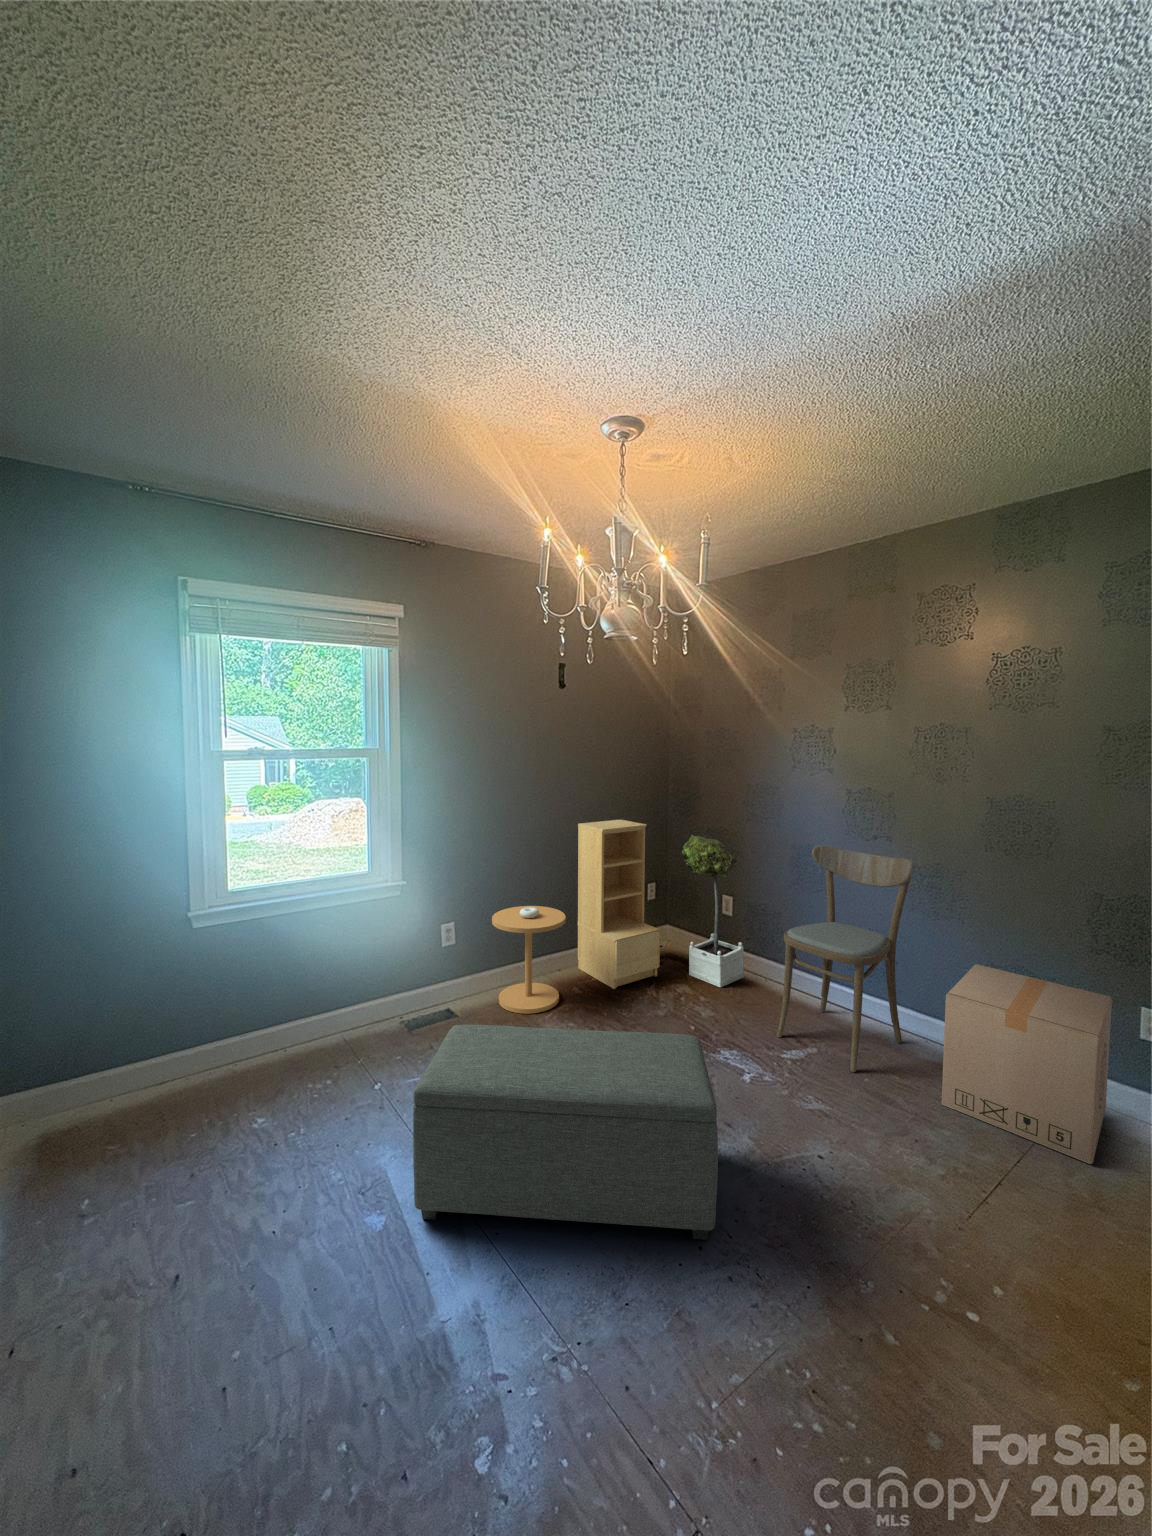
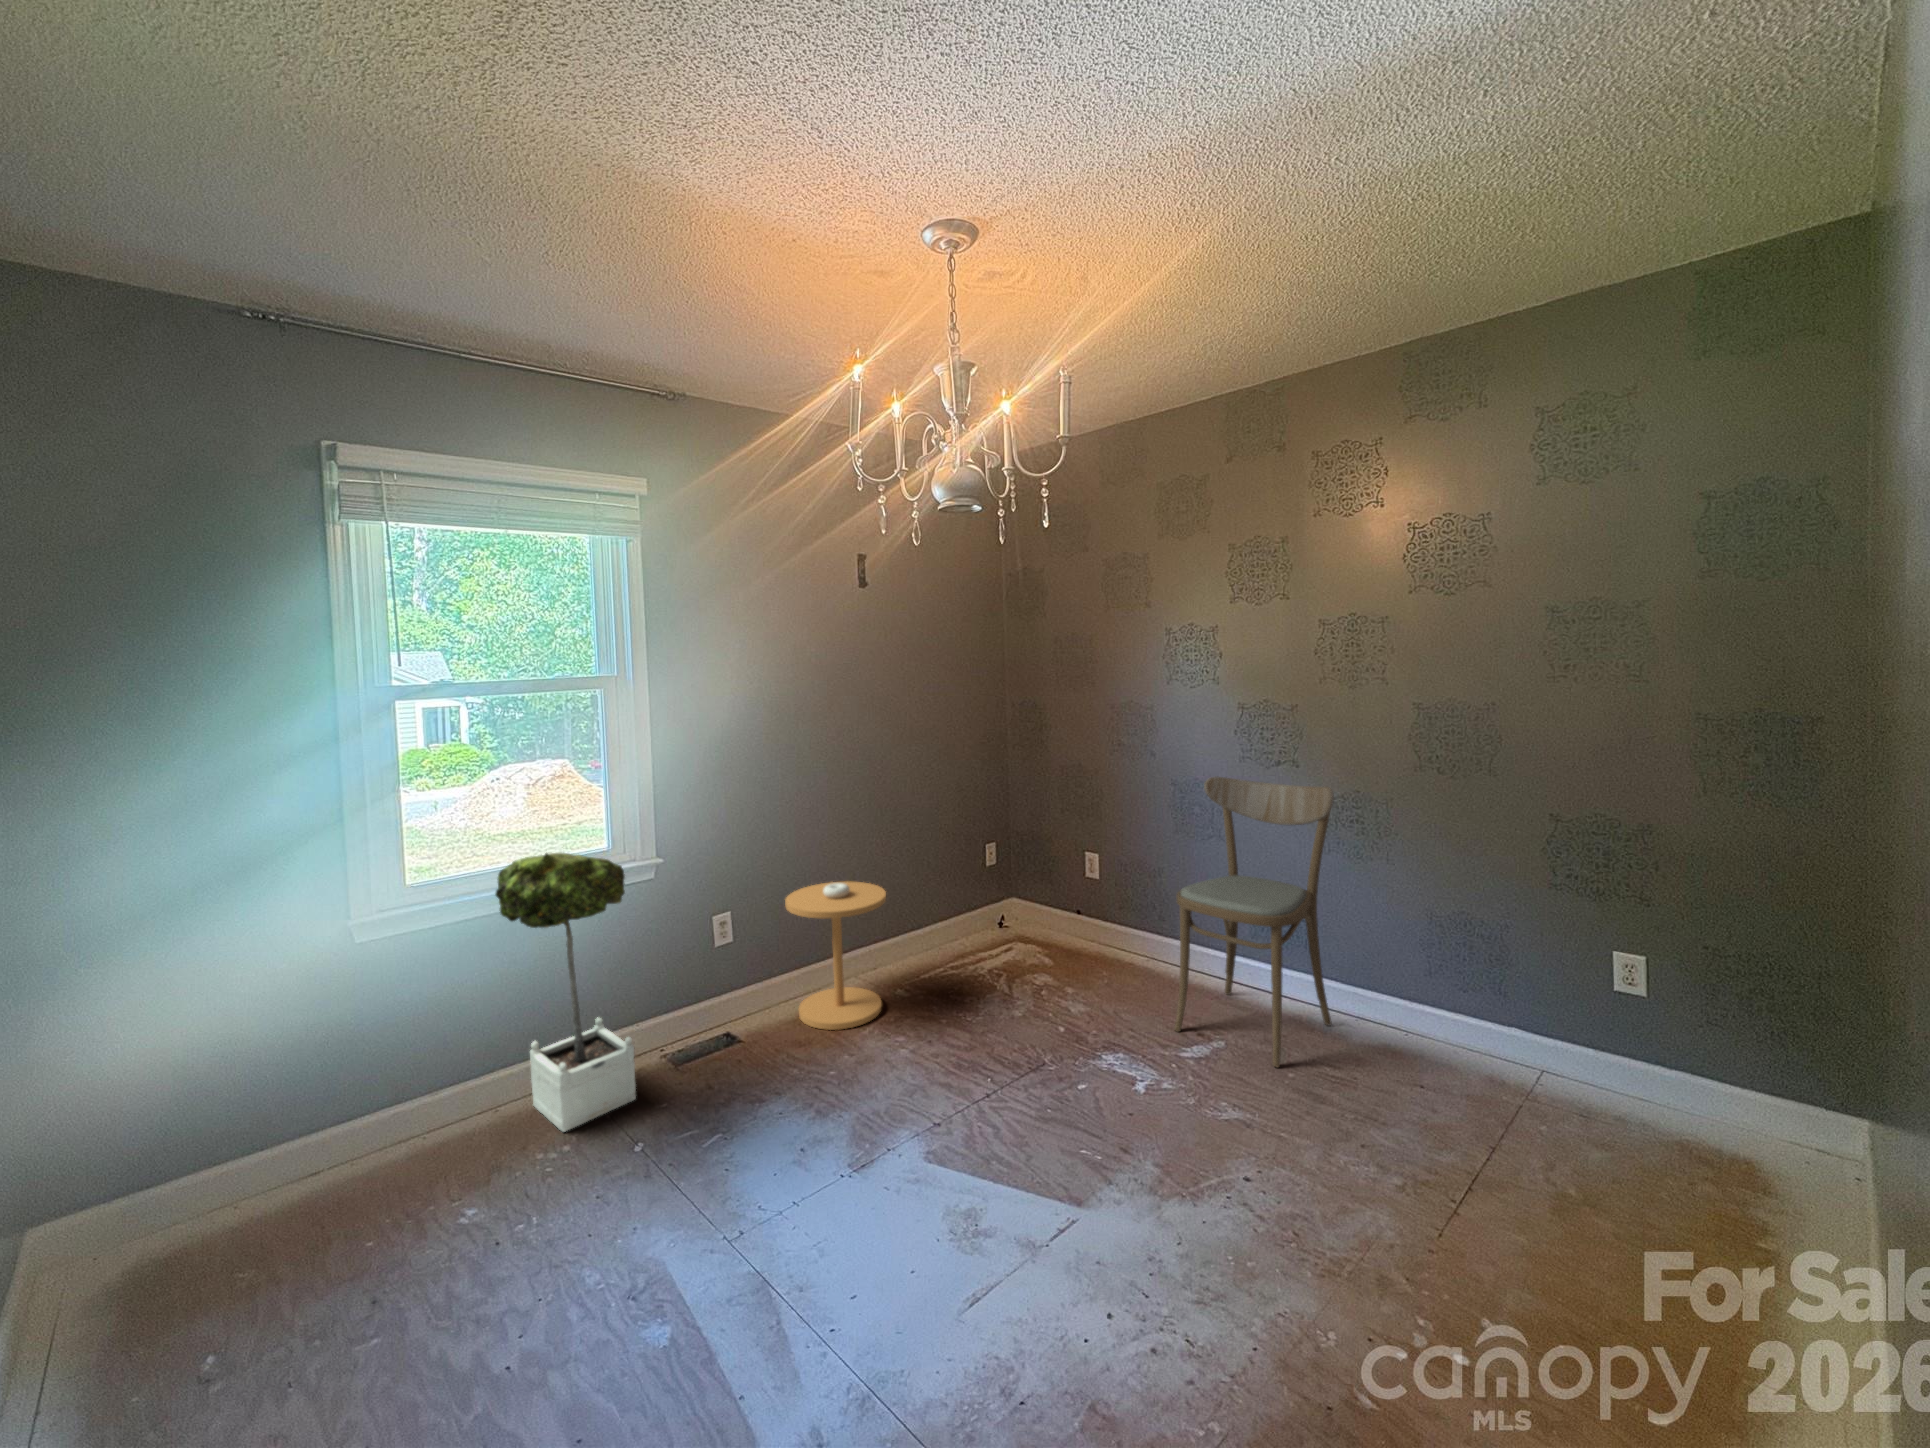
bookshelf: present [578,819,660,989] -> none [894,759,1012,987]
potted tree: present [682,835,744,987] -> present [495,853,636,1132]
cardboard box: present [942,964,1112,1164] -> none [1388,915,1584,1154]
ottoman: present [413,1025,718,1240] -> none [708,1033,1129,1323]

